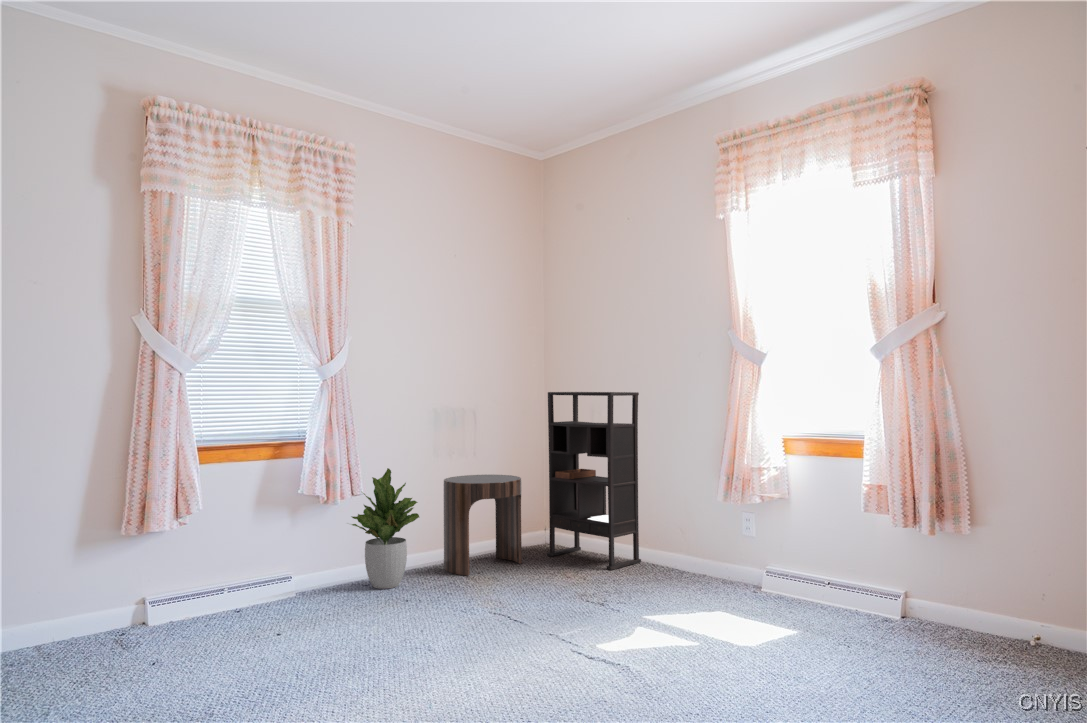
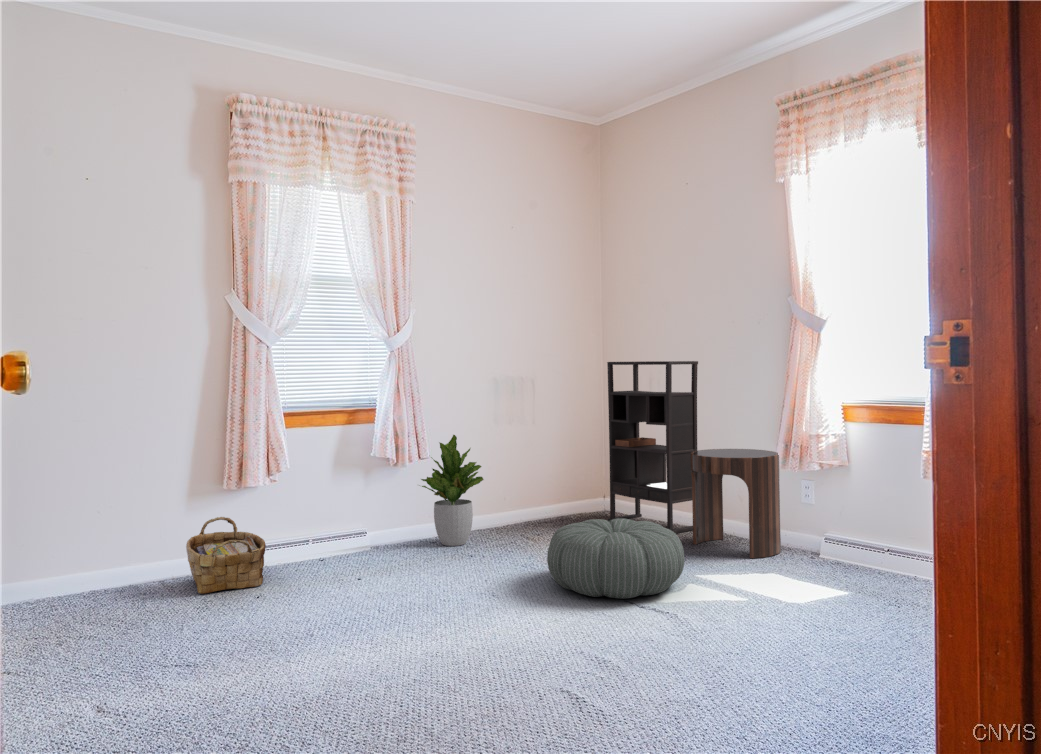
side table: present [443,475,522,576] -> present [690,449,781,558]
pouf: none [489,559,634,650] -> present [547,518,685,599]
woven basket: none [71,566,169,661] -> present [186,517,266,594]

